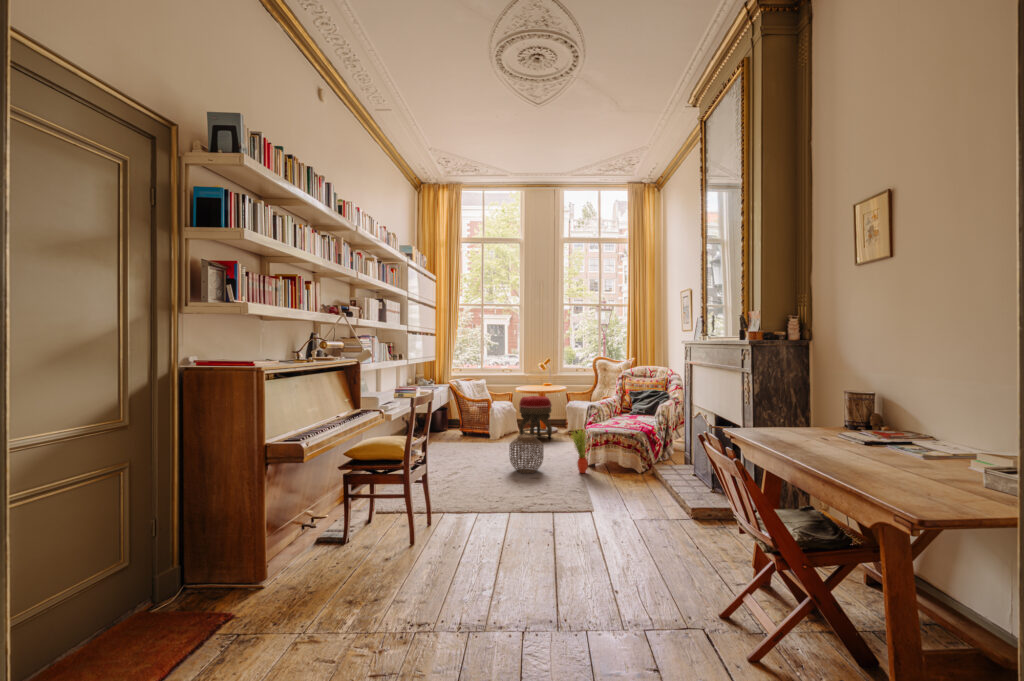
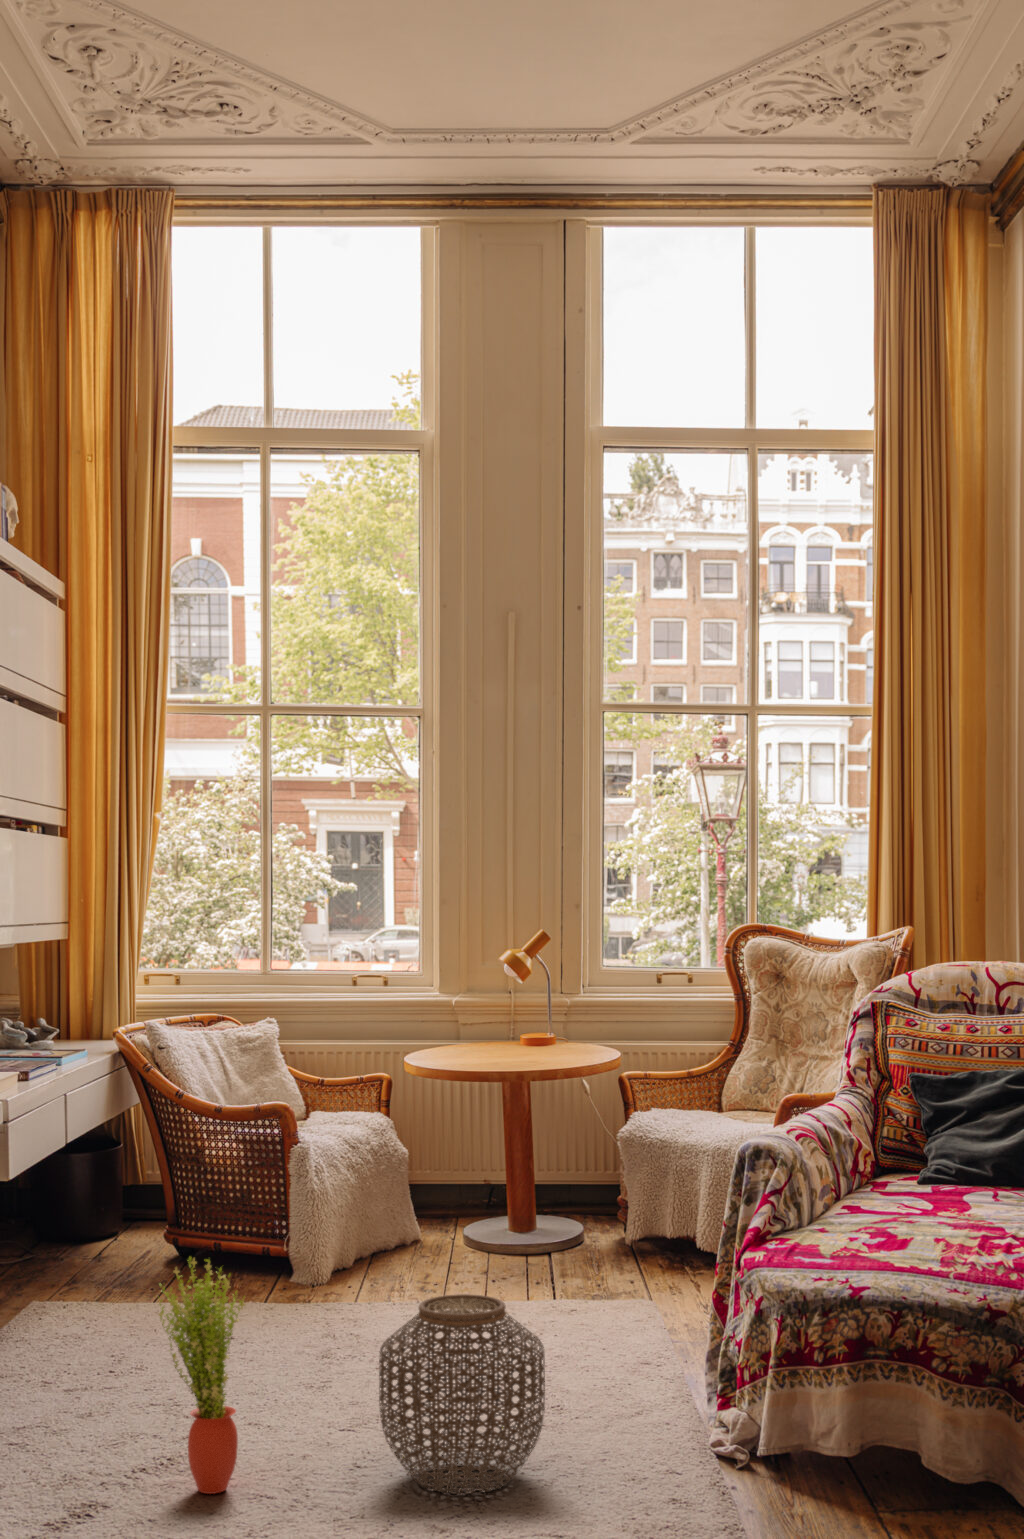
footstool: present [519,396,552,438] -> none [419,1090,562,1286]
potted plant: present [572,427,589,473] -> present [159,1257,245,1494]

